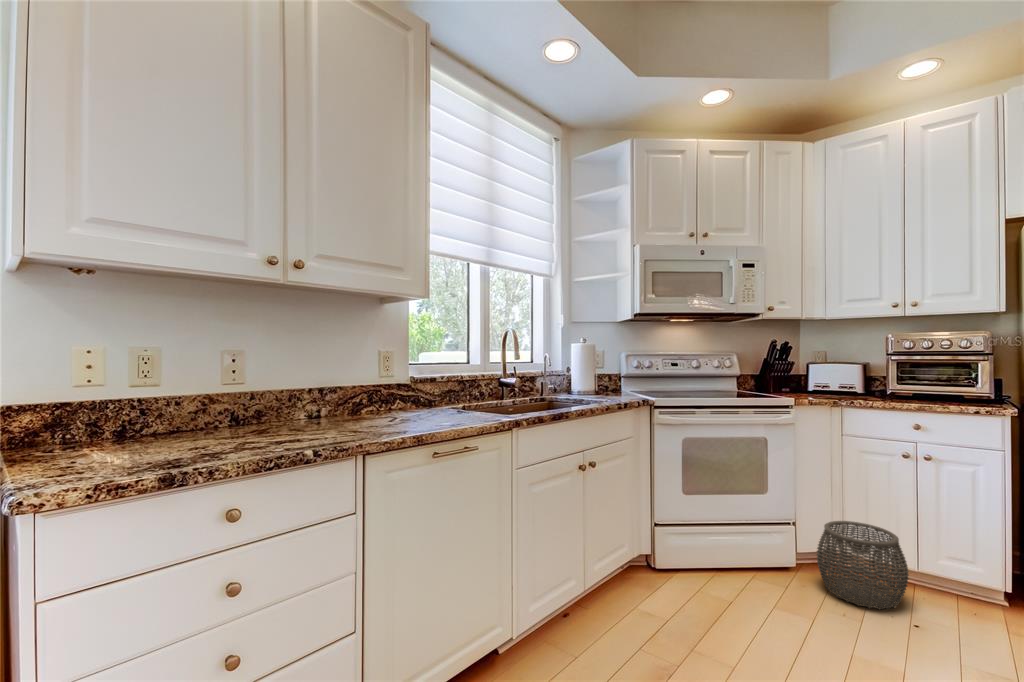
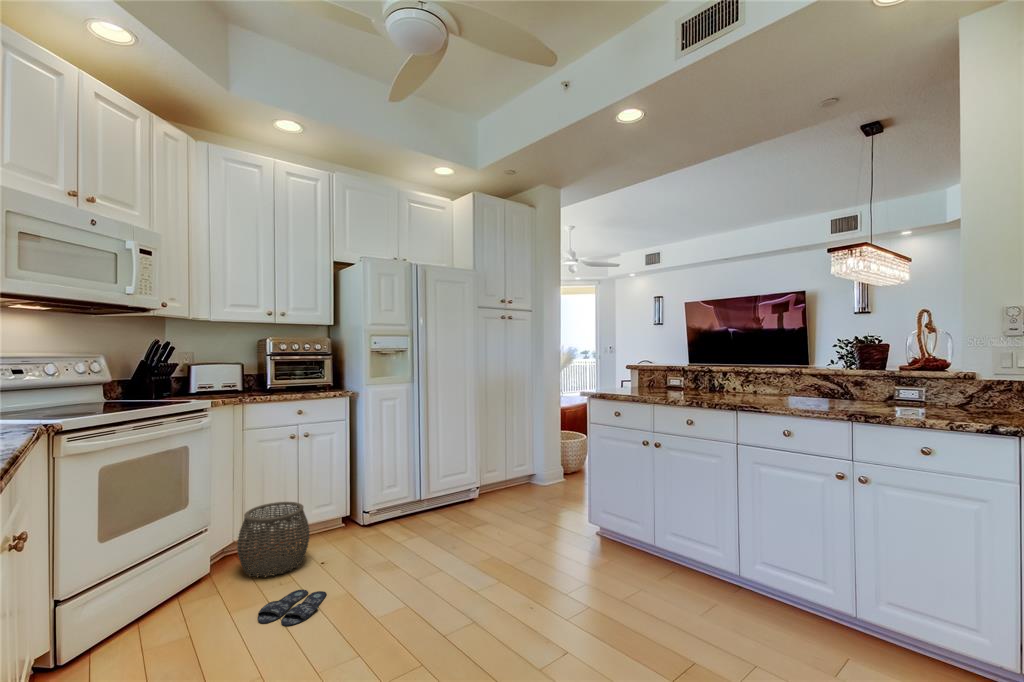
slippers: none [786,617,877,656] -> present [258,590,327,626]

